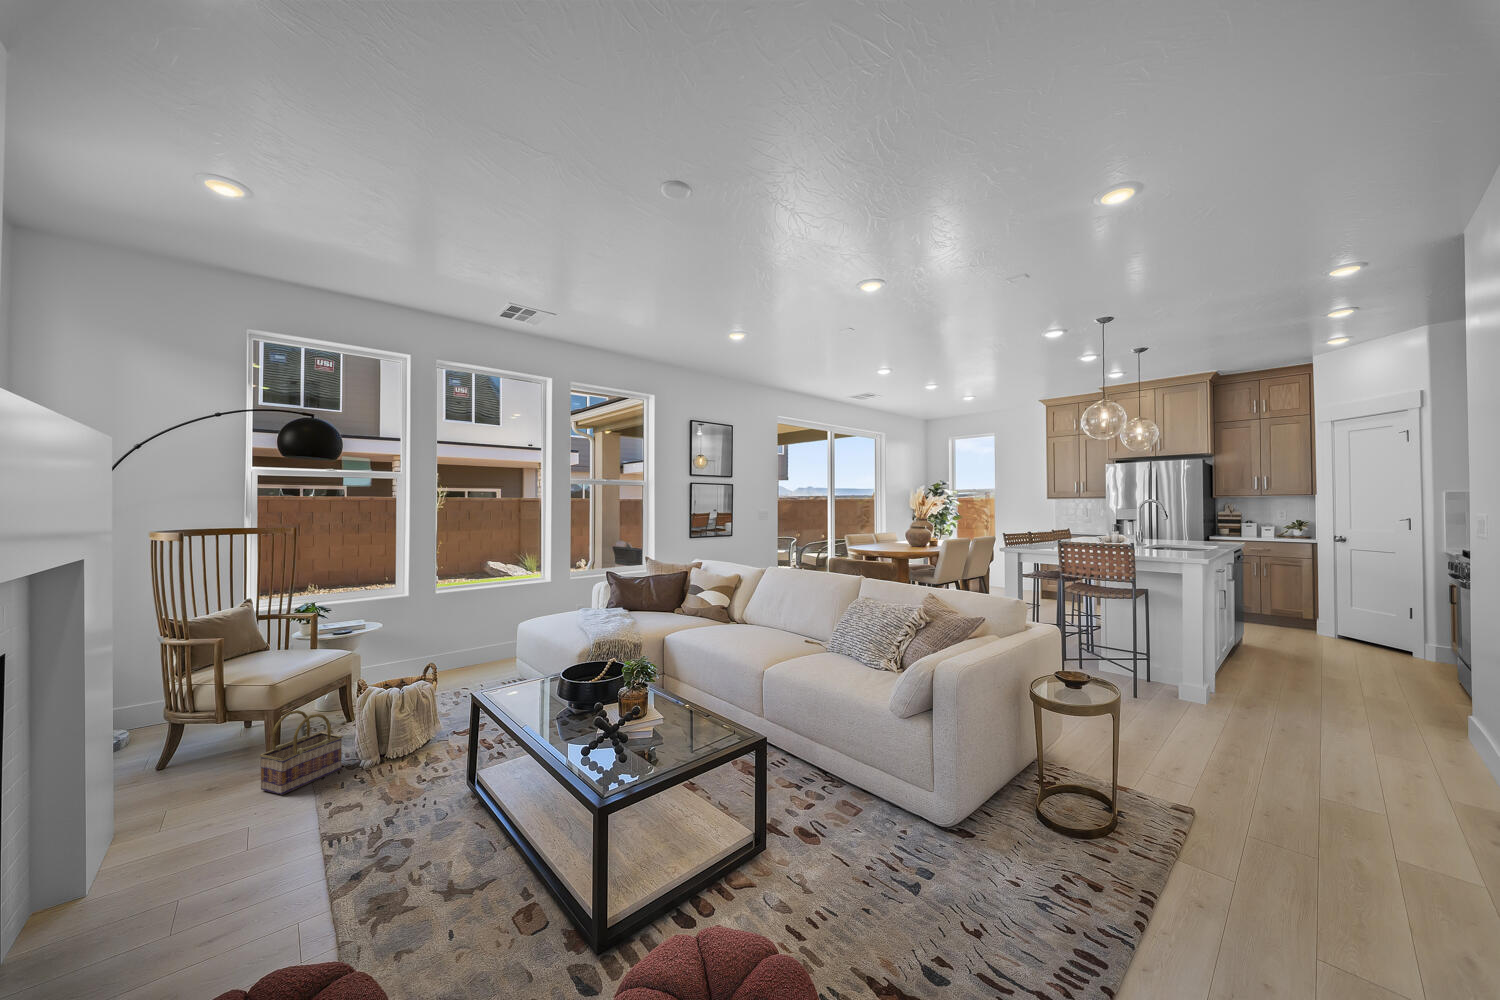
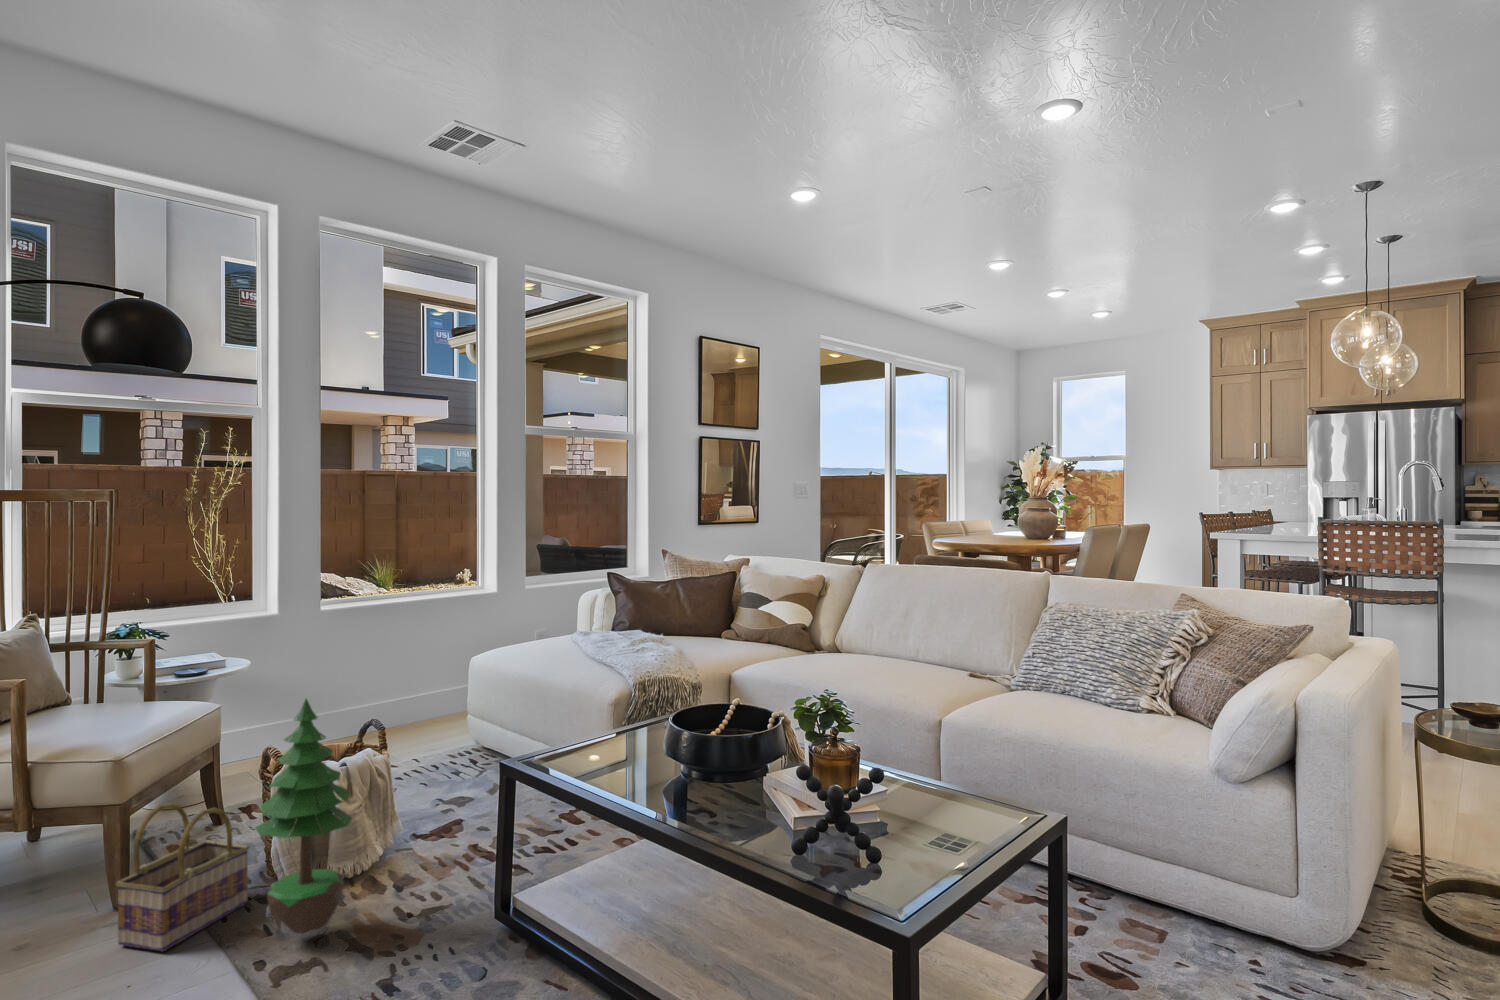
potted tree: none [330,653,391,793] -> present [255,699,352,941]

